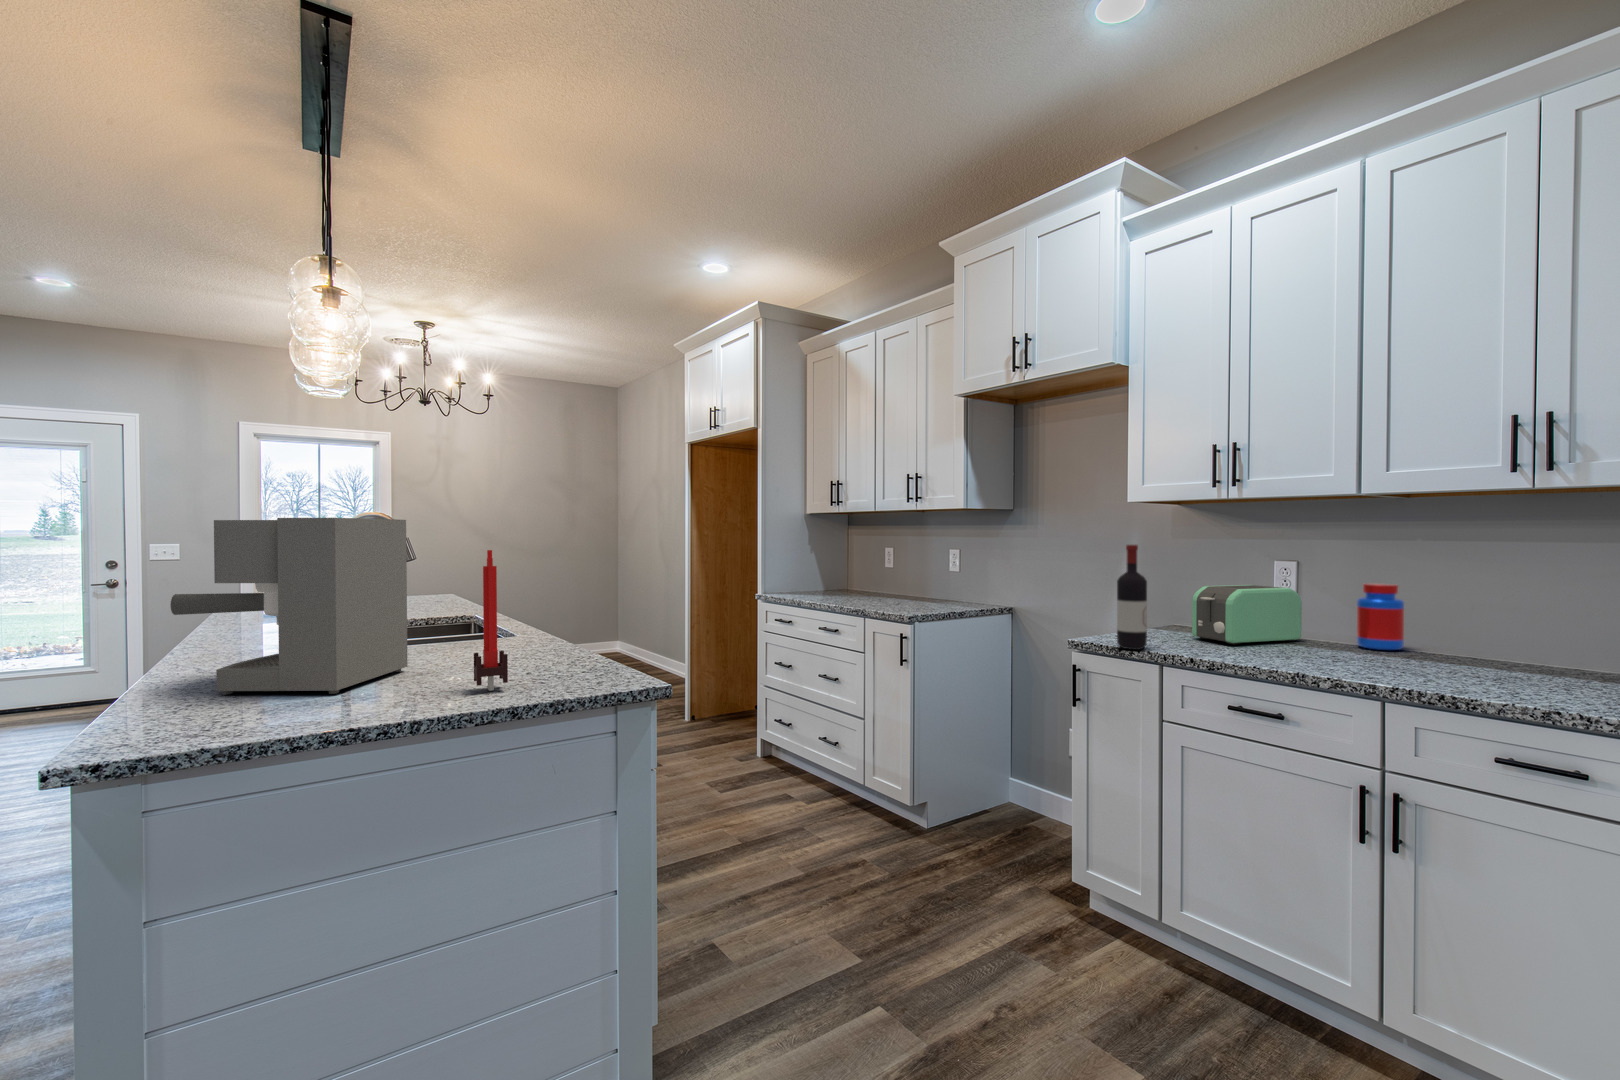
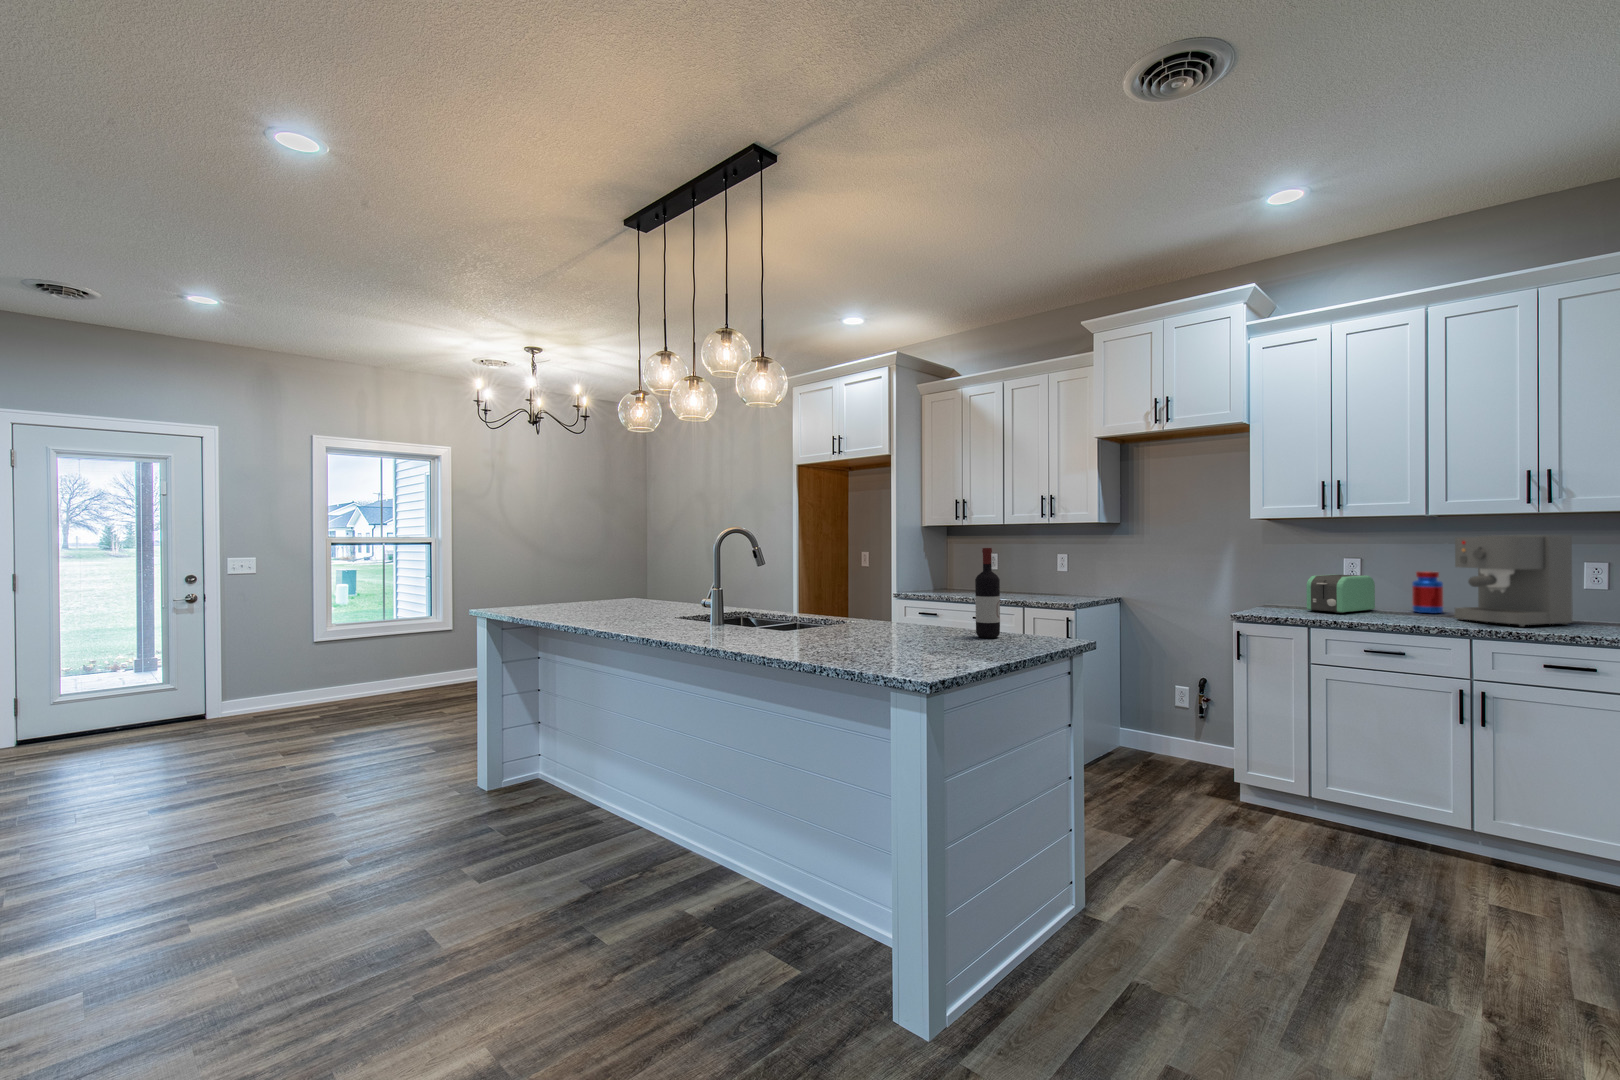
coffee maker: present [170,518,407,695] -> present [1455,535,1573,627]
wine bottle: present [1117,545,1147,650] -> present [975,548,1000,638]
candle: present [474,550,508,691] -> none [1002,555,1028,647]

